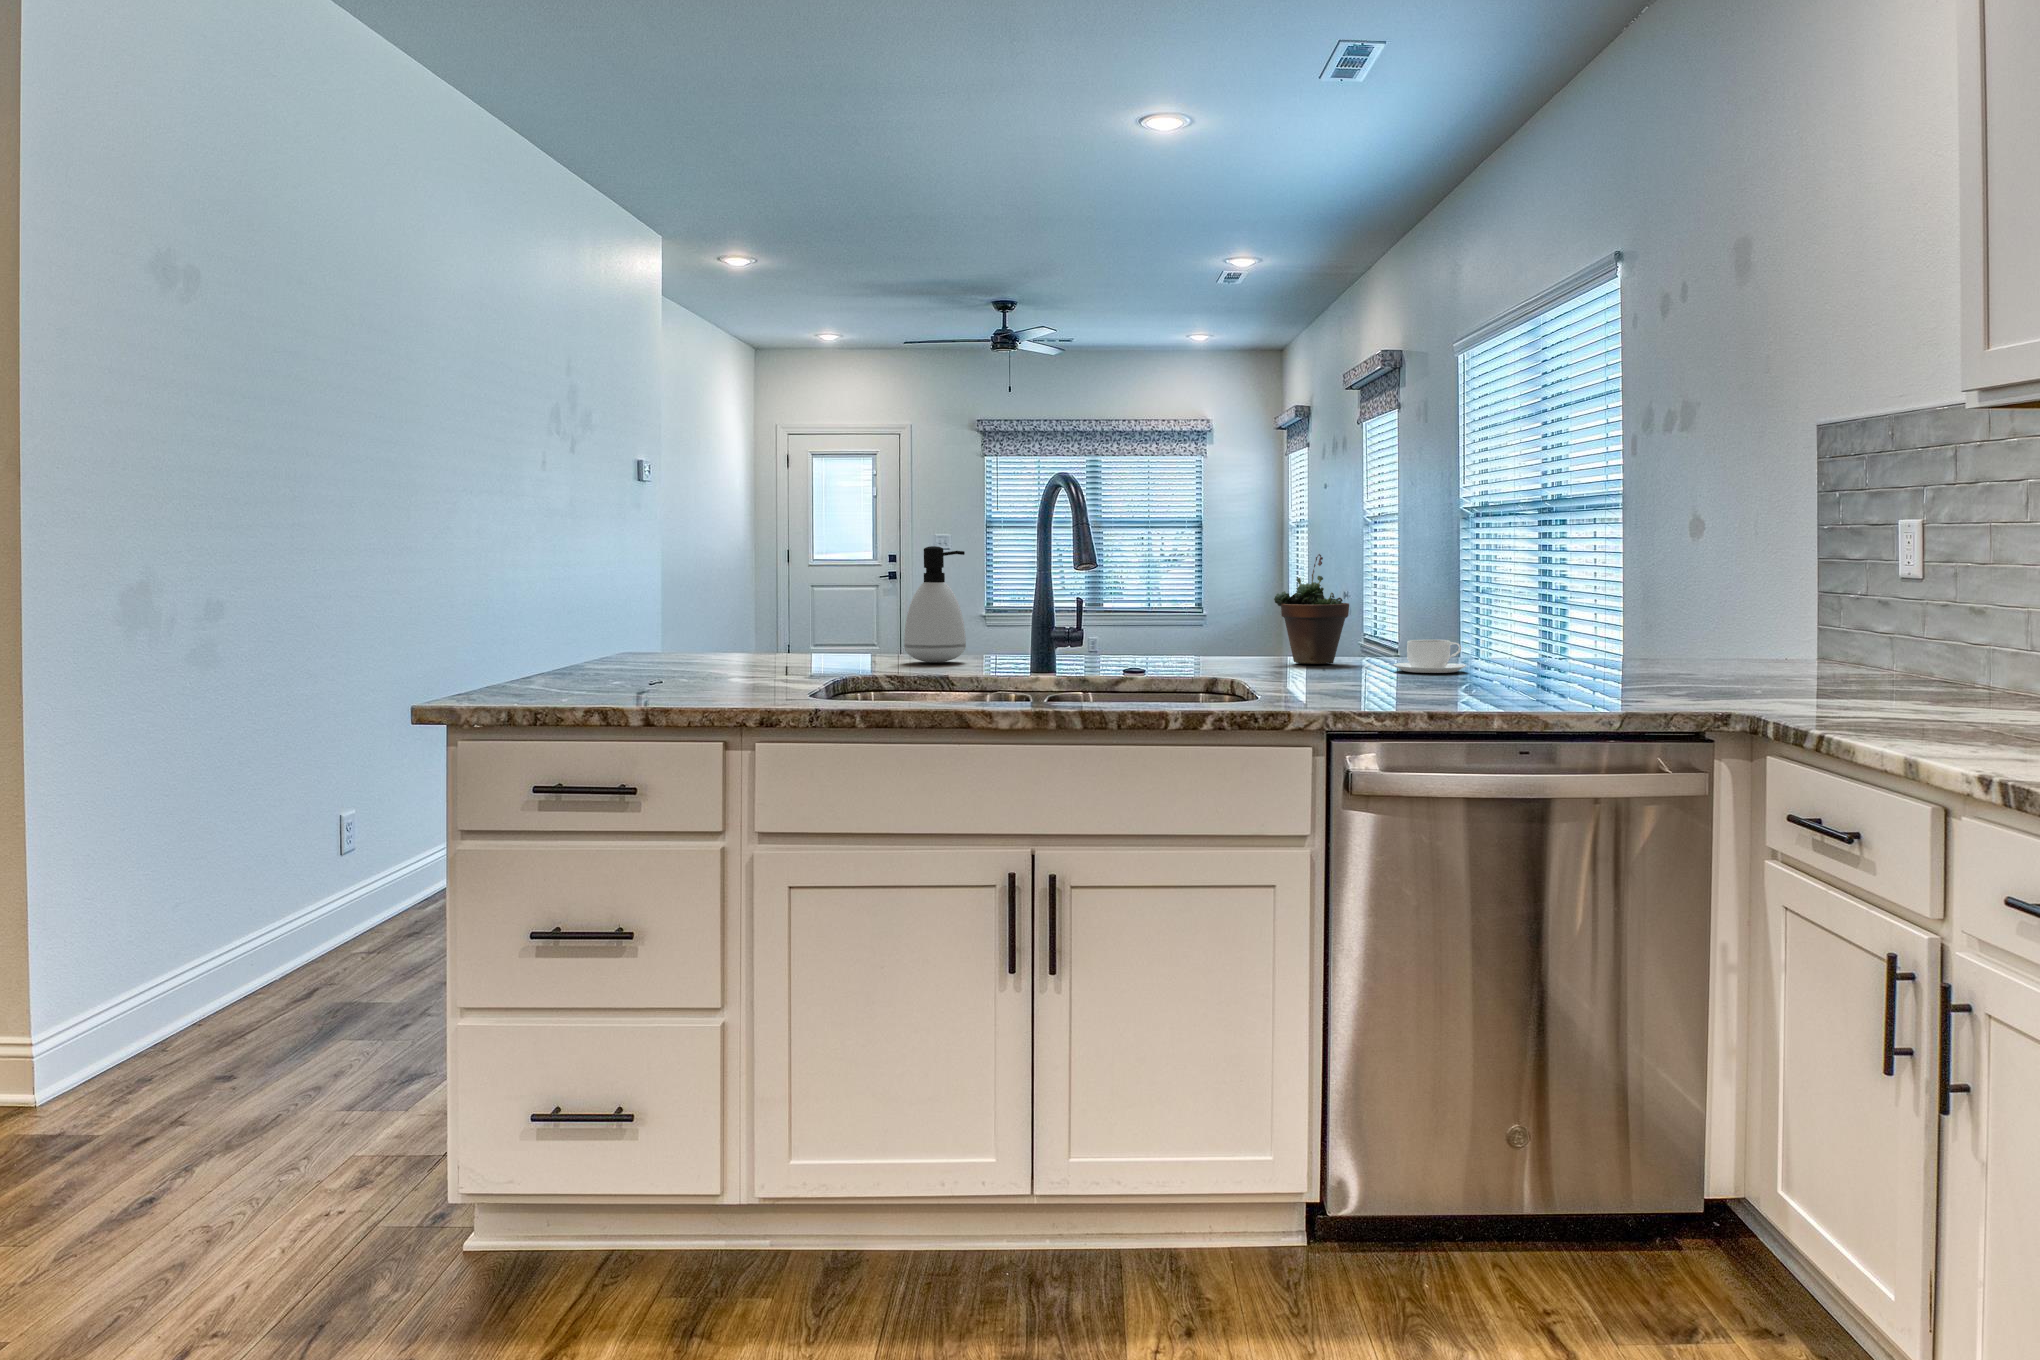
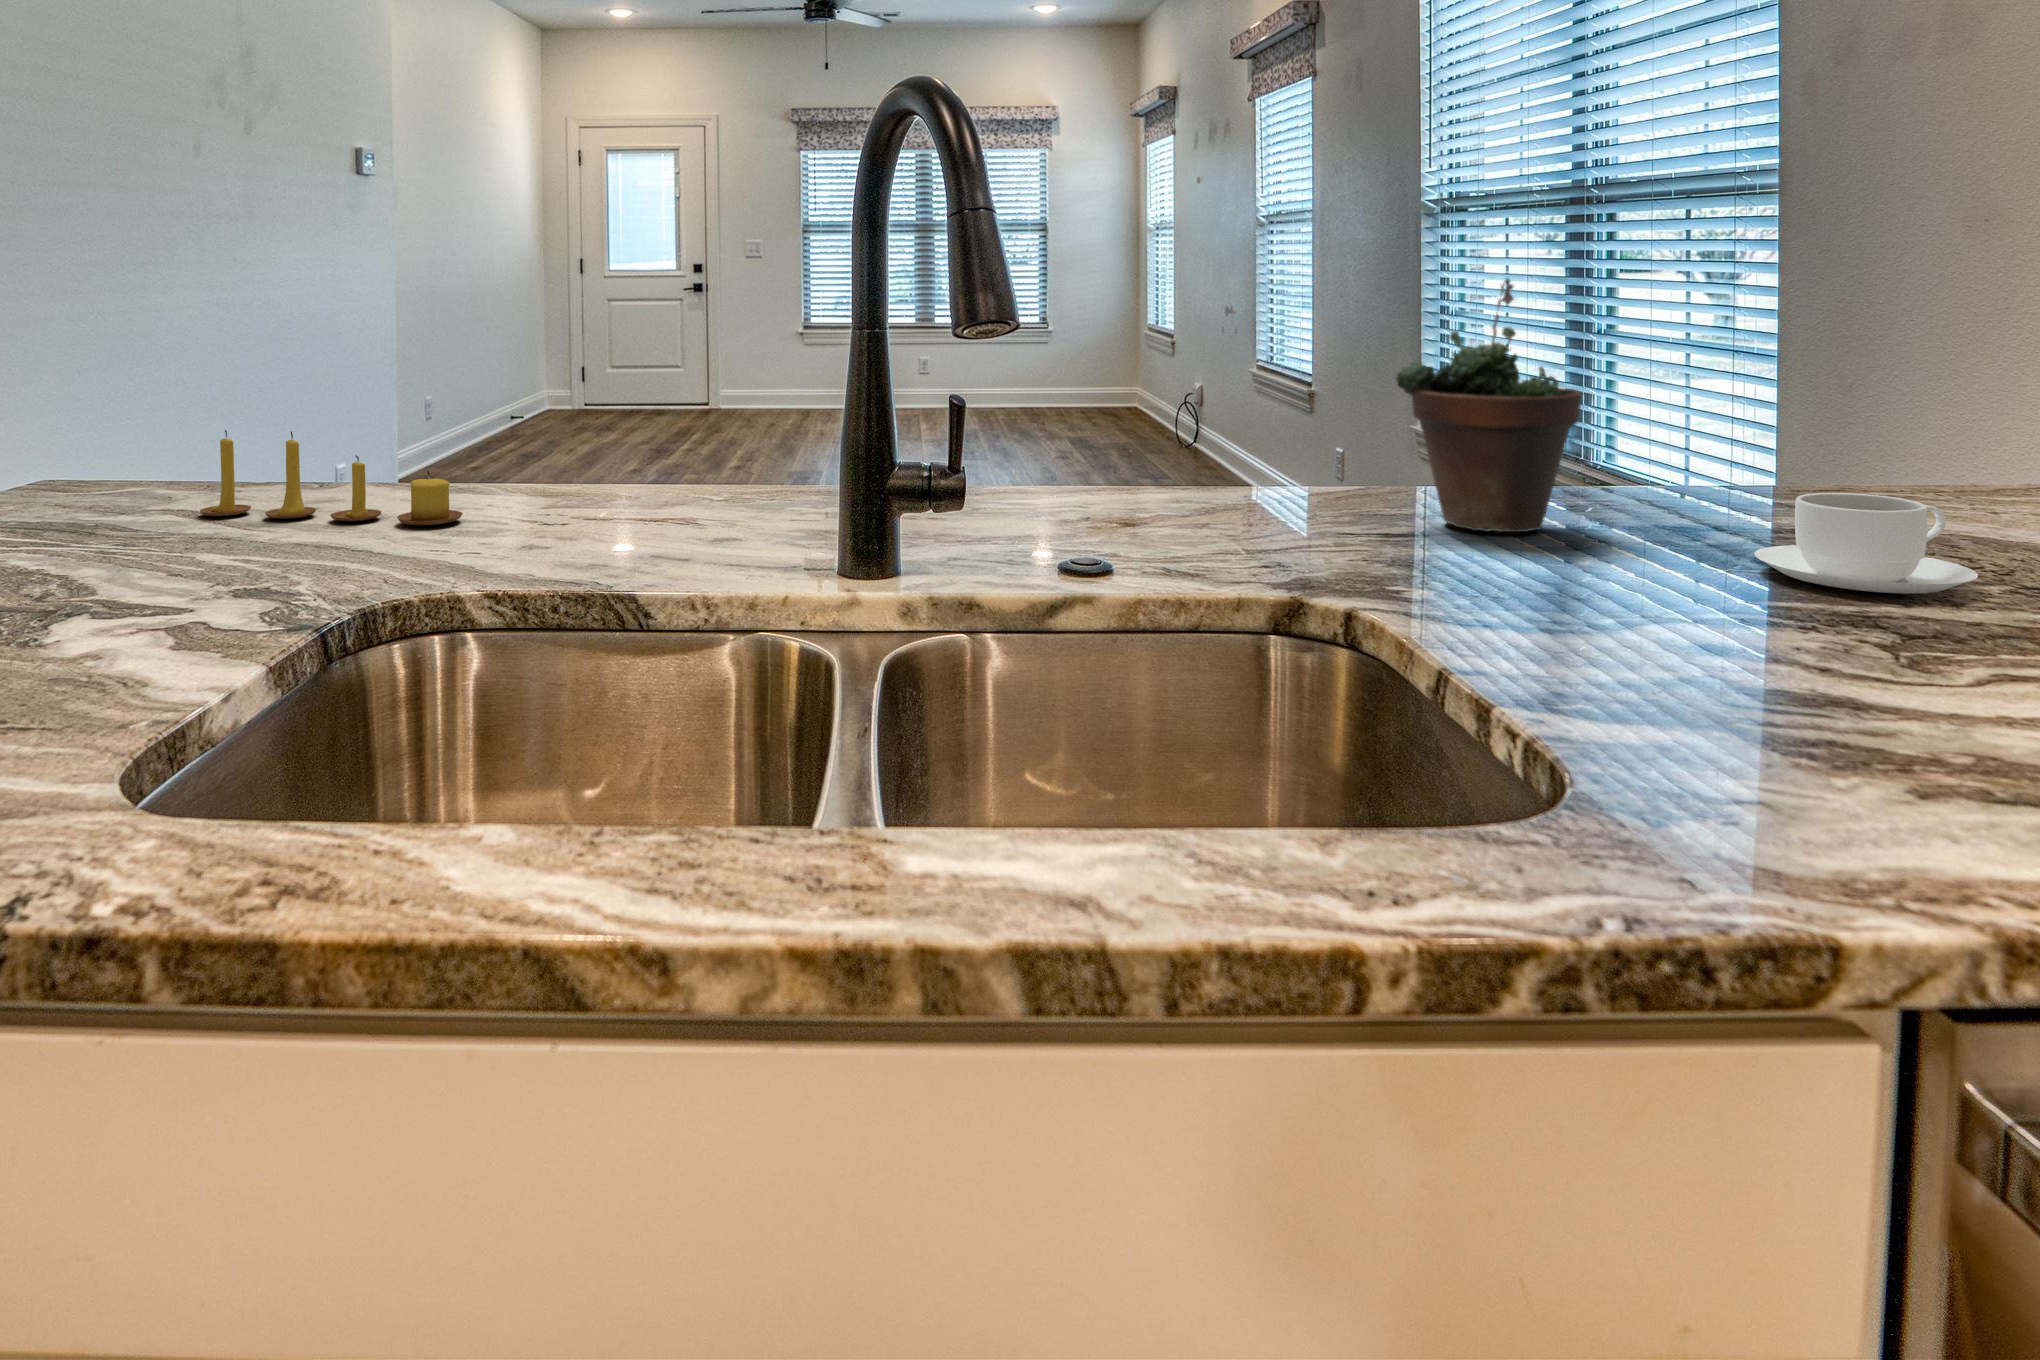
soap dispenser: present [904,546,966,662] -> none [567,261,702,512]
candle: none [734,625,859,665] -> present [200,430,463,525]

